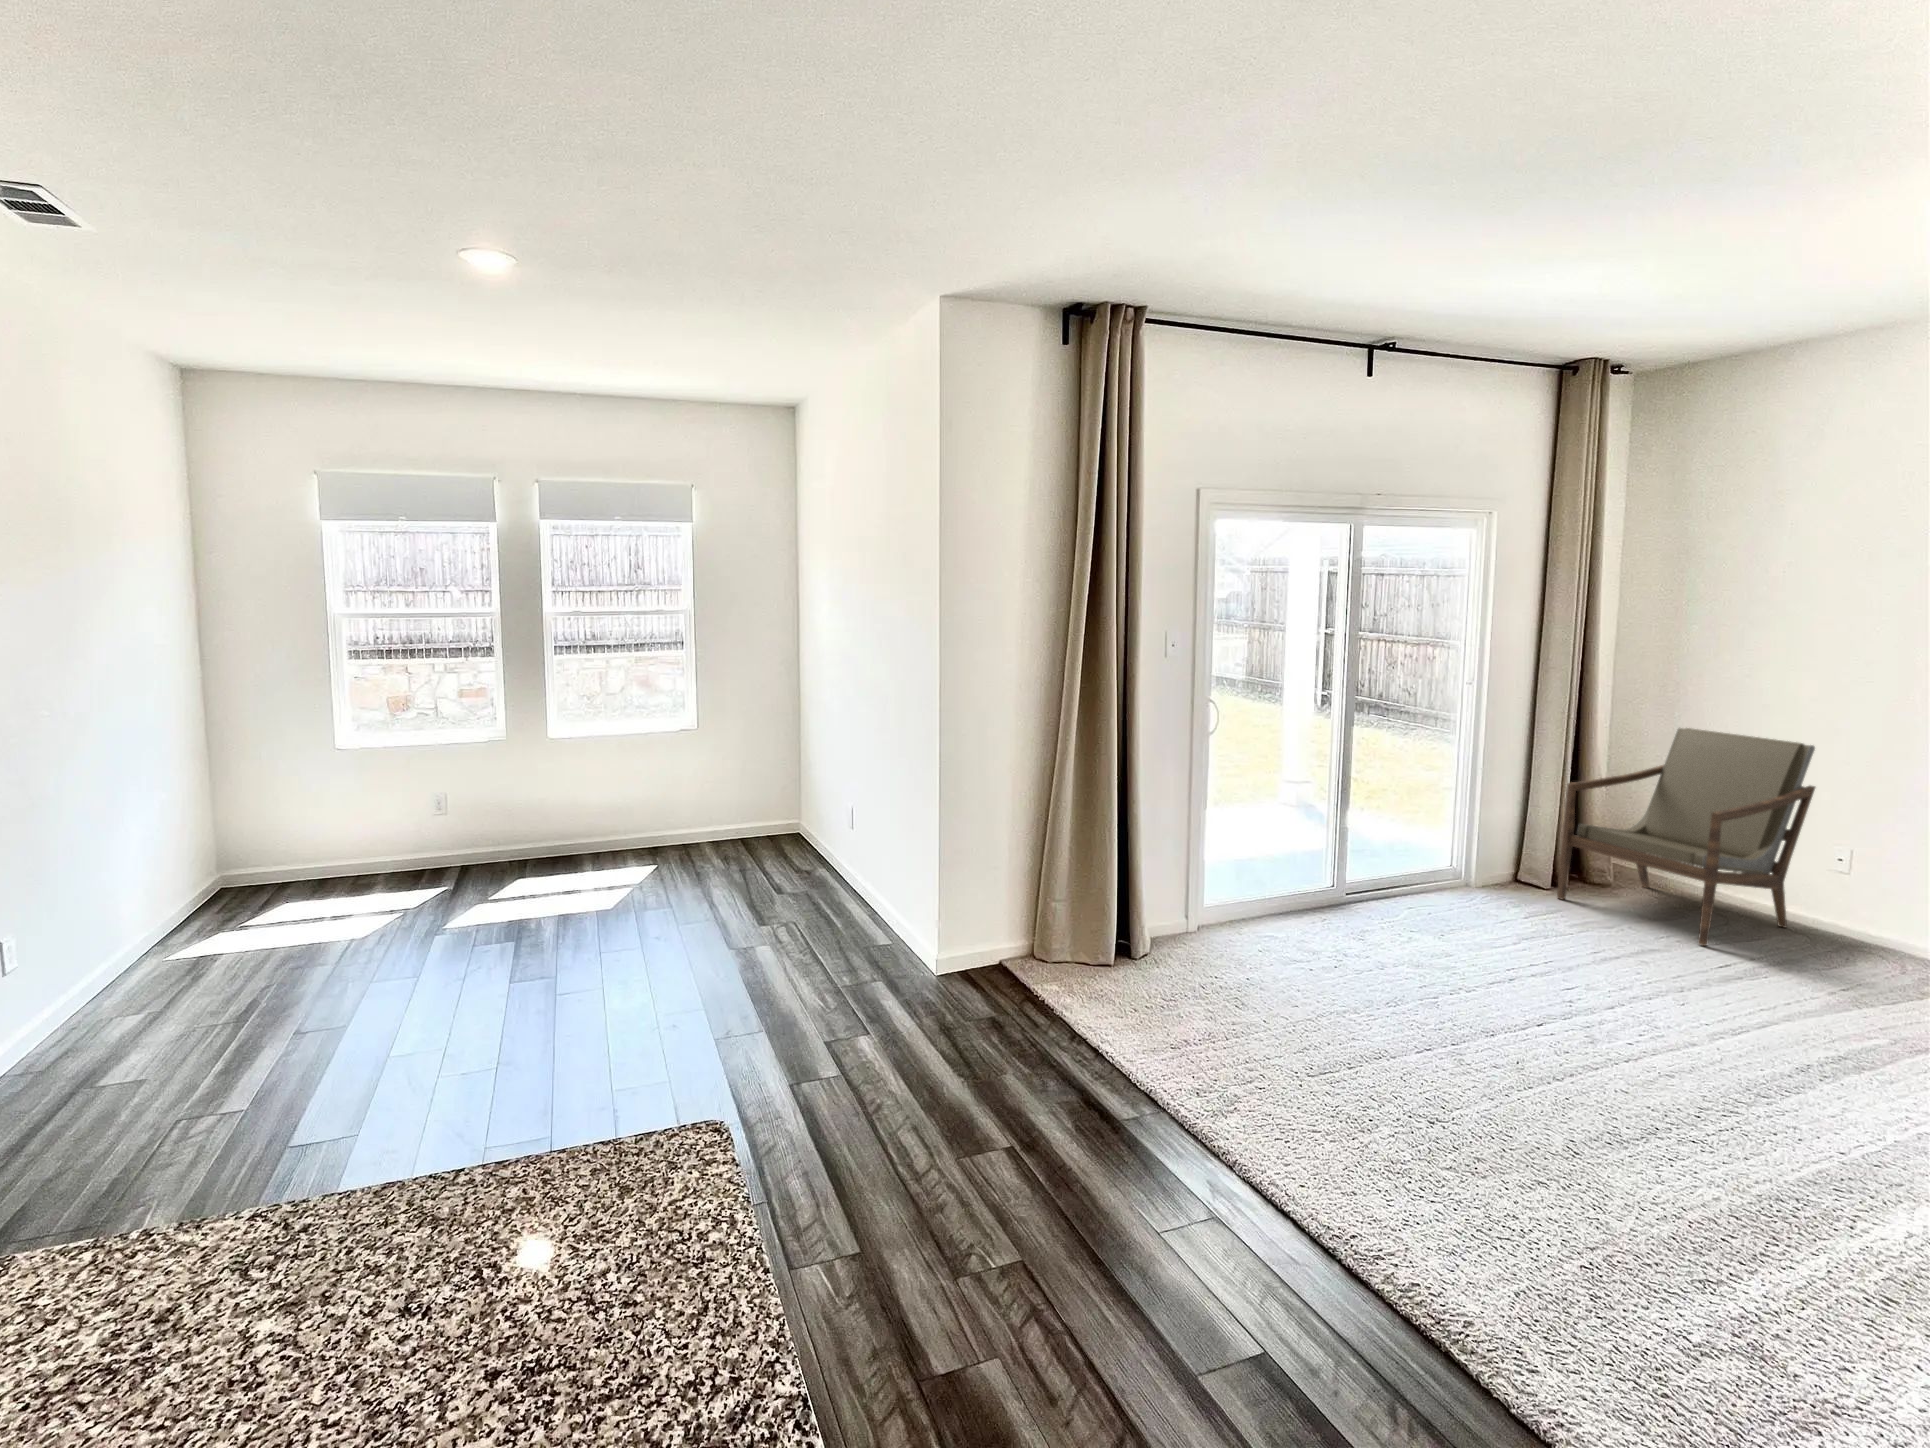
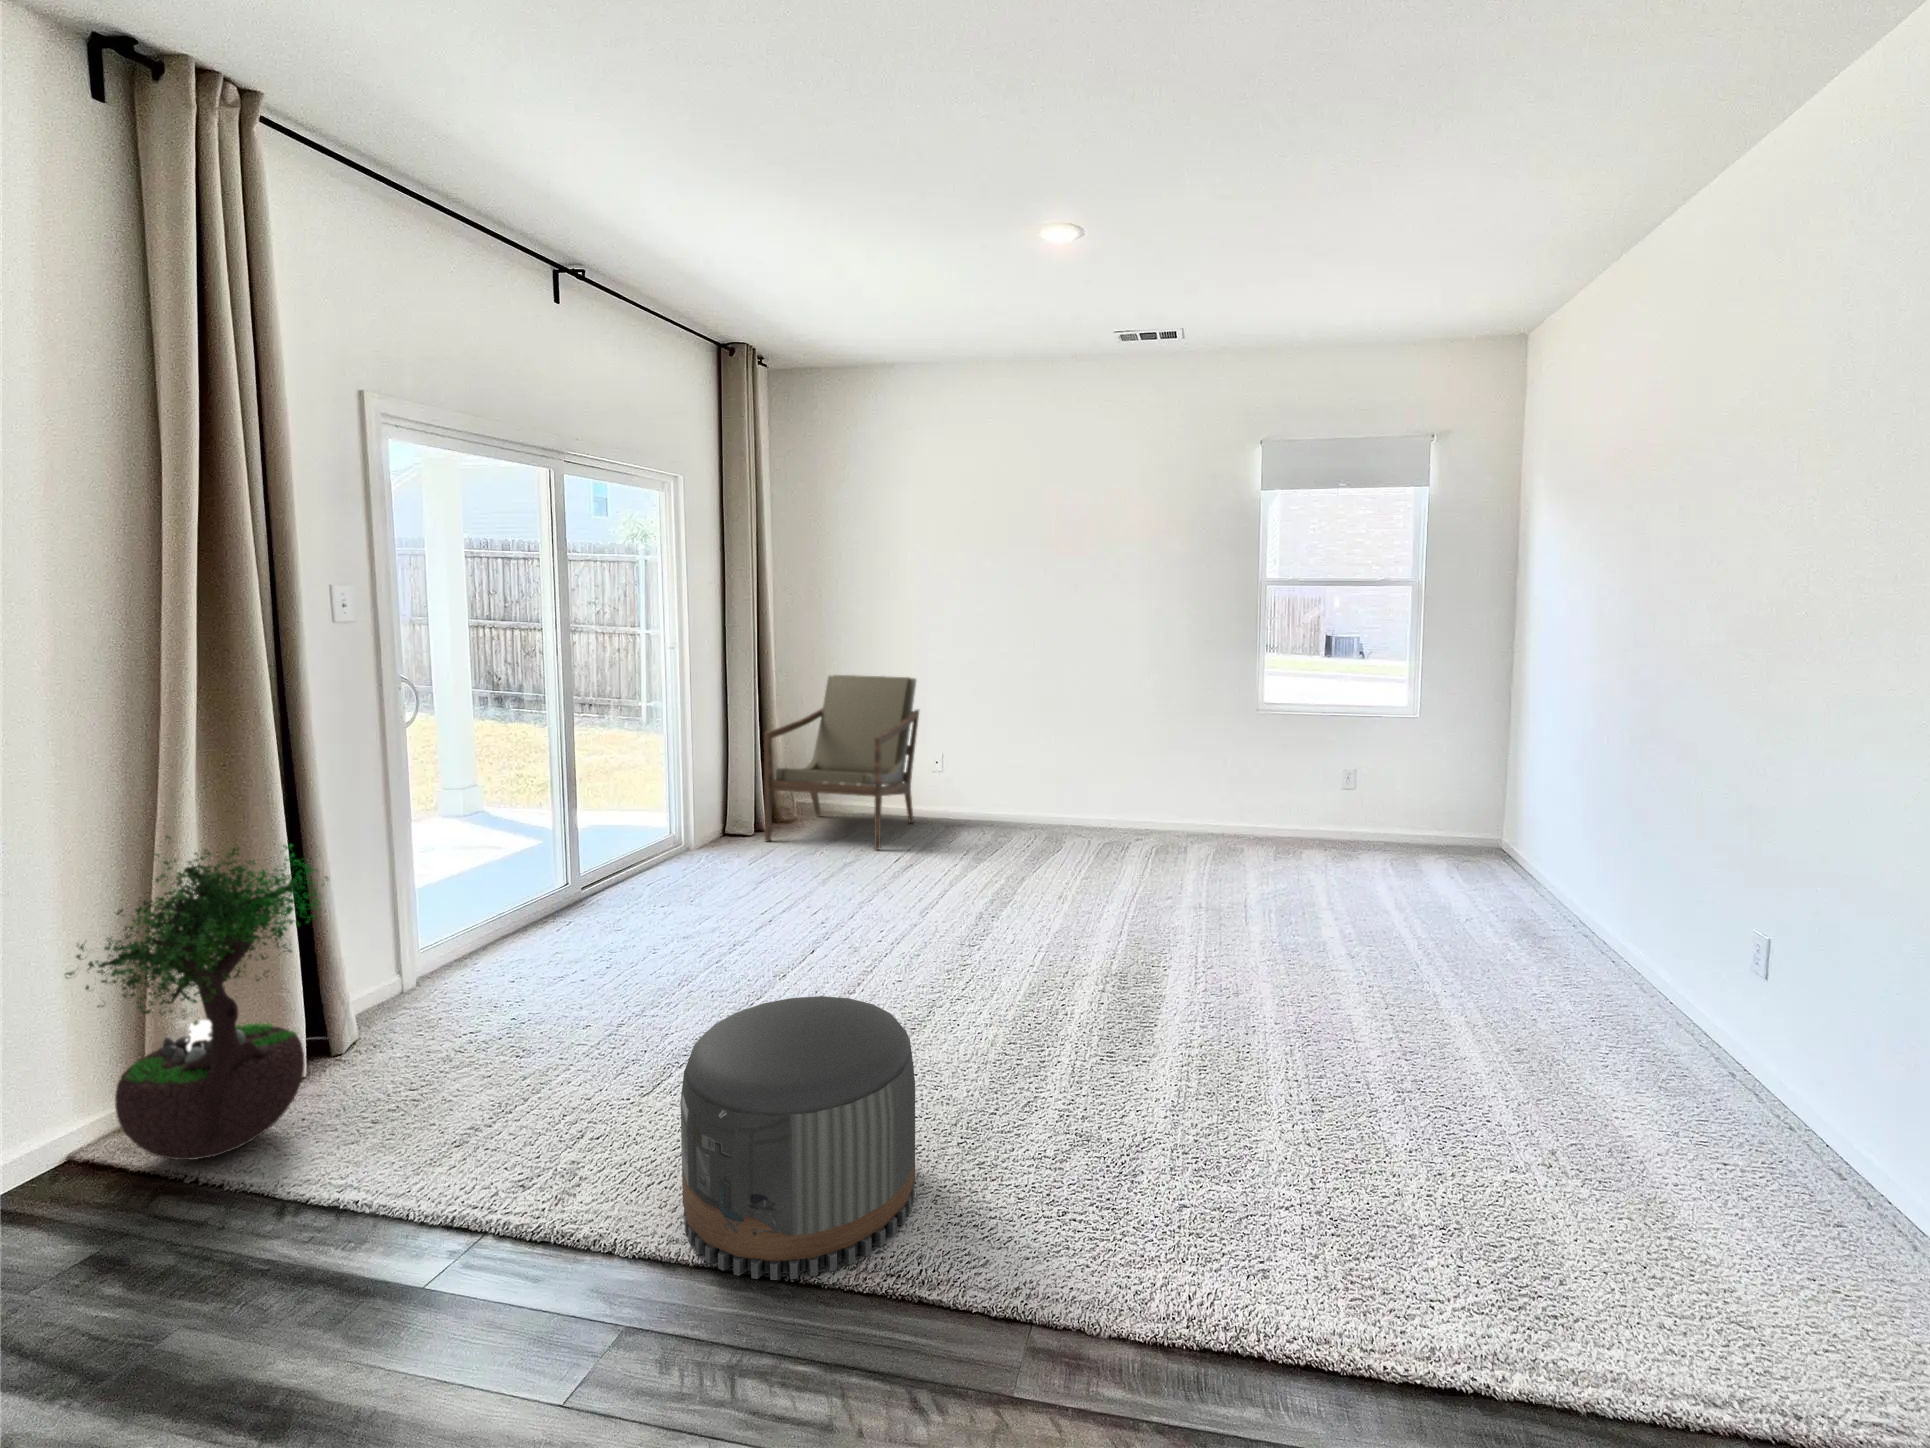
potted tree: none [998,795,1124,992] -> present [66,836,328,1160]
pouf: none [1284,1034,1517,1293] -> present [681,996,915,1280]

